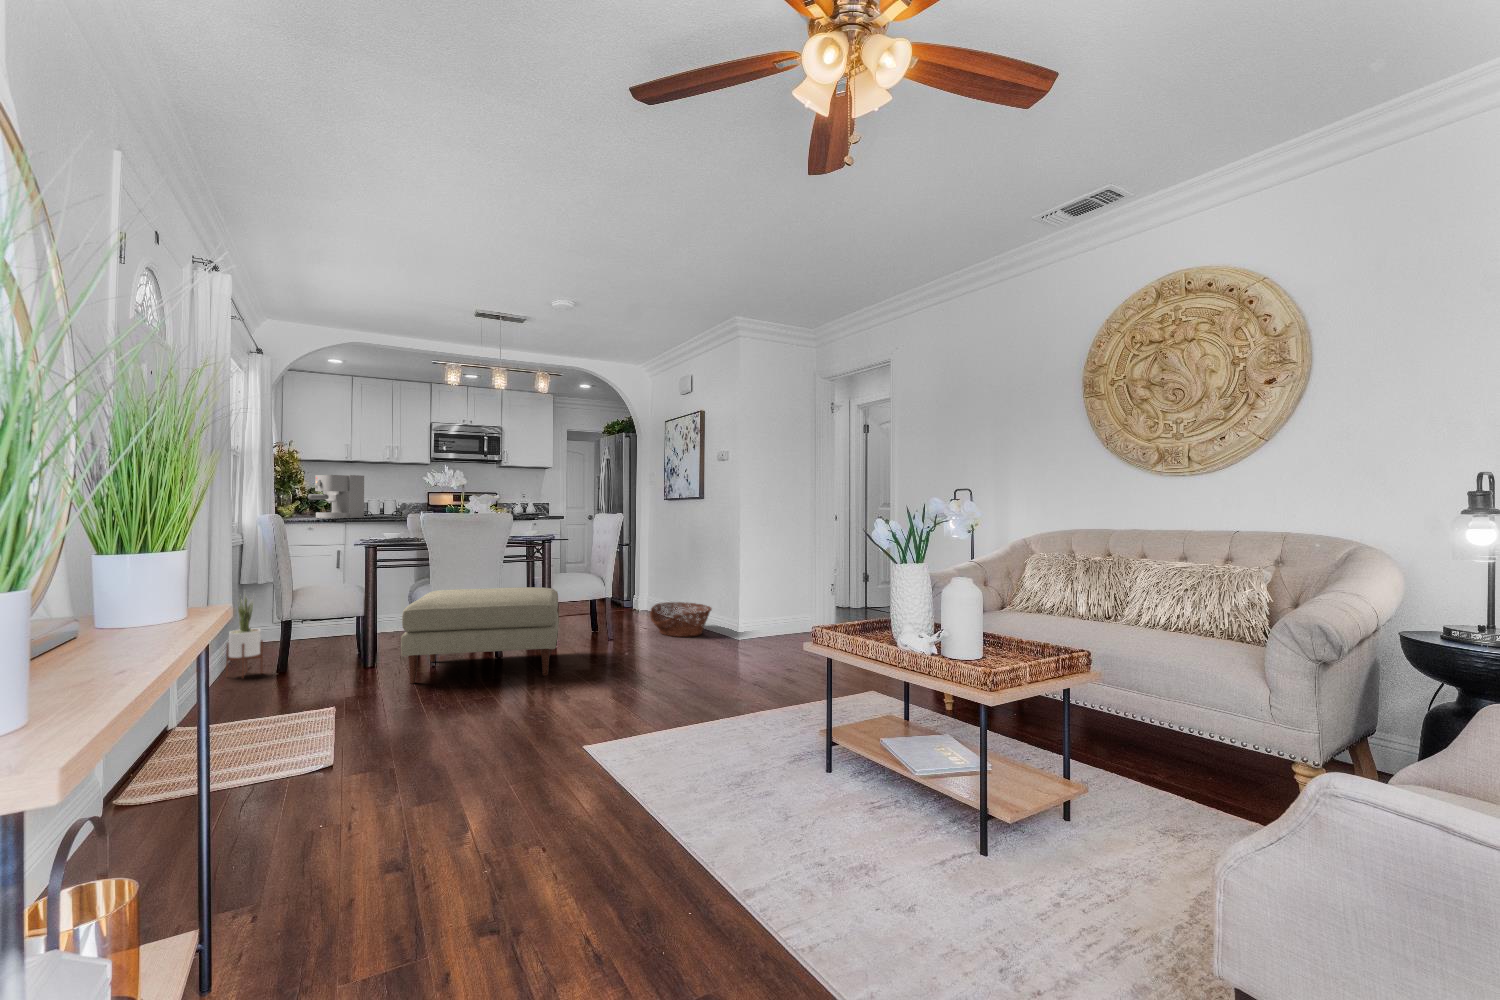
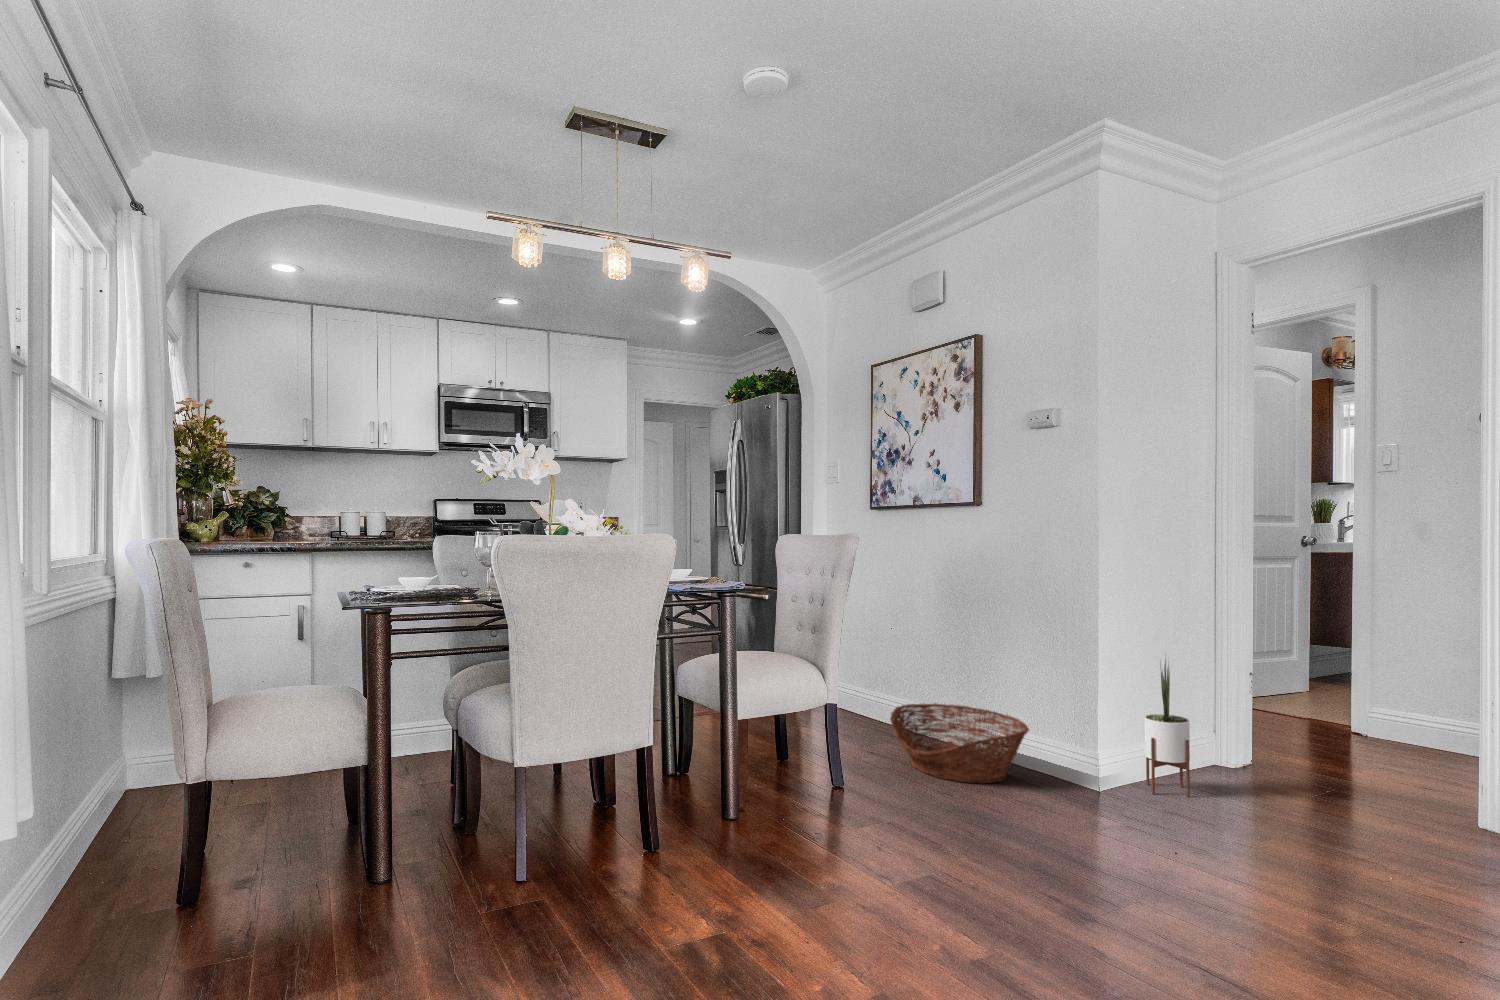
coffee maker: present [308,475,364,519] -> none [243,461,346,545]
ottoman: present [401,587,559,684] -> none [466,696,824,958]
potted plant: present [226,594,263,678] -> present [1144,659,1190,797]

